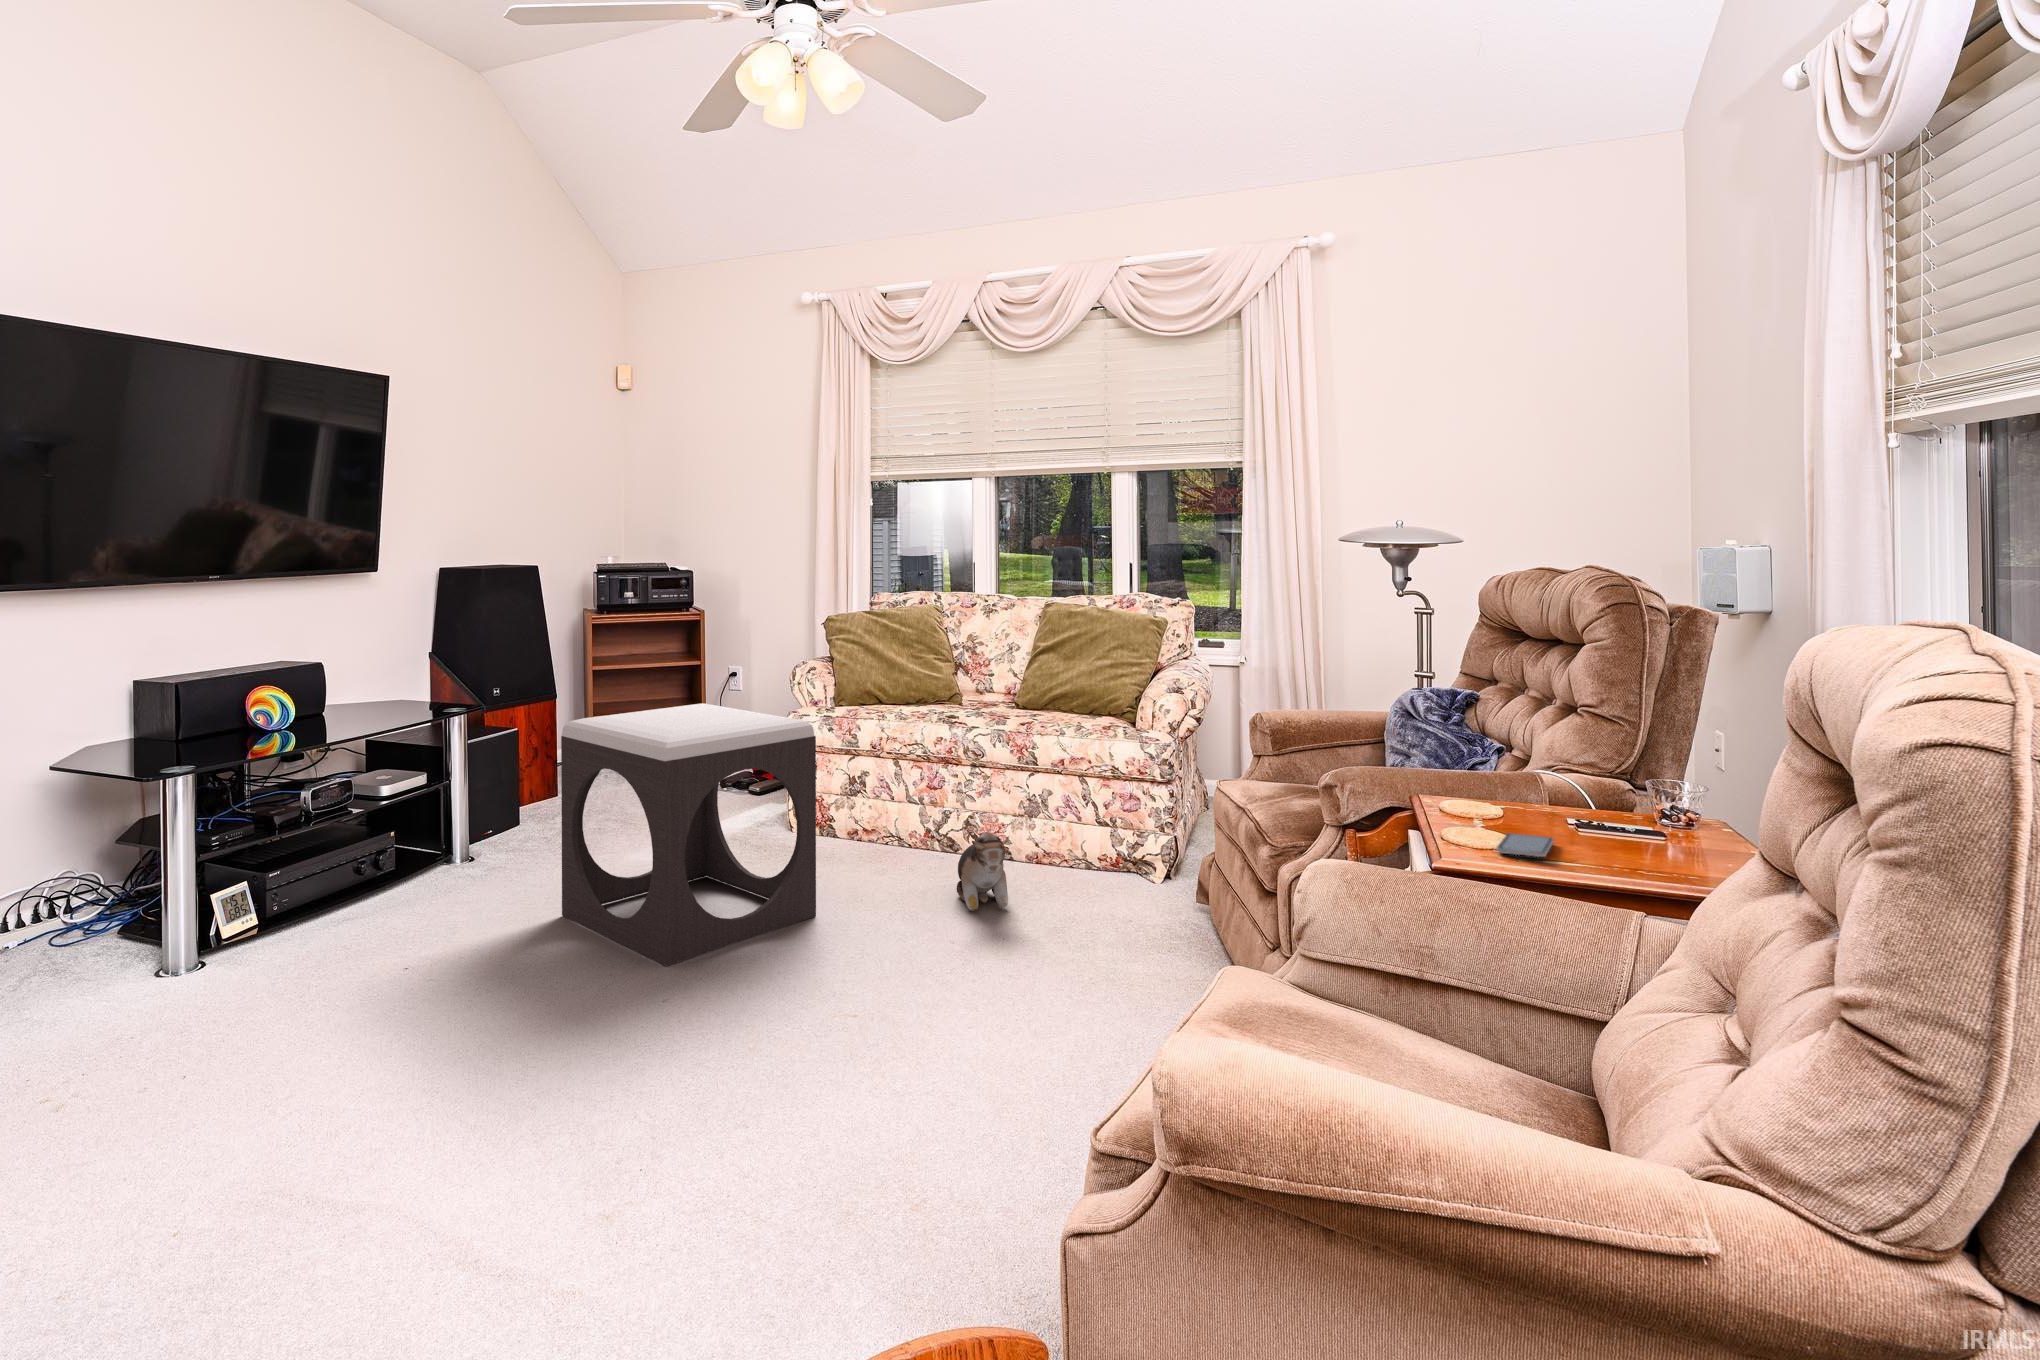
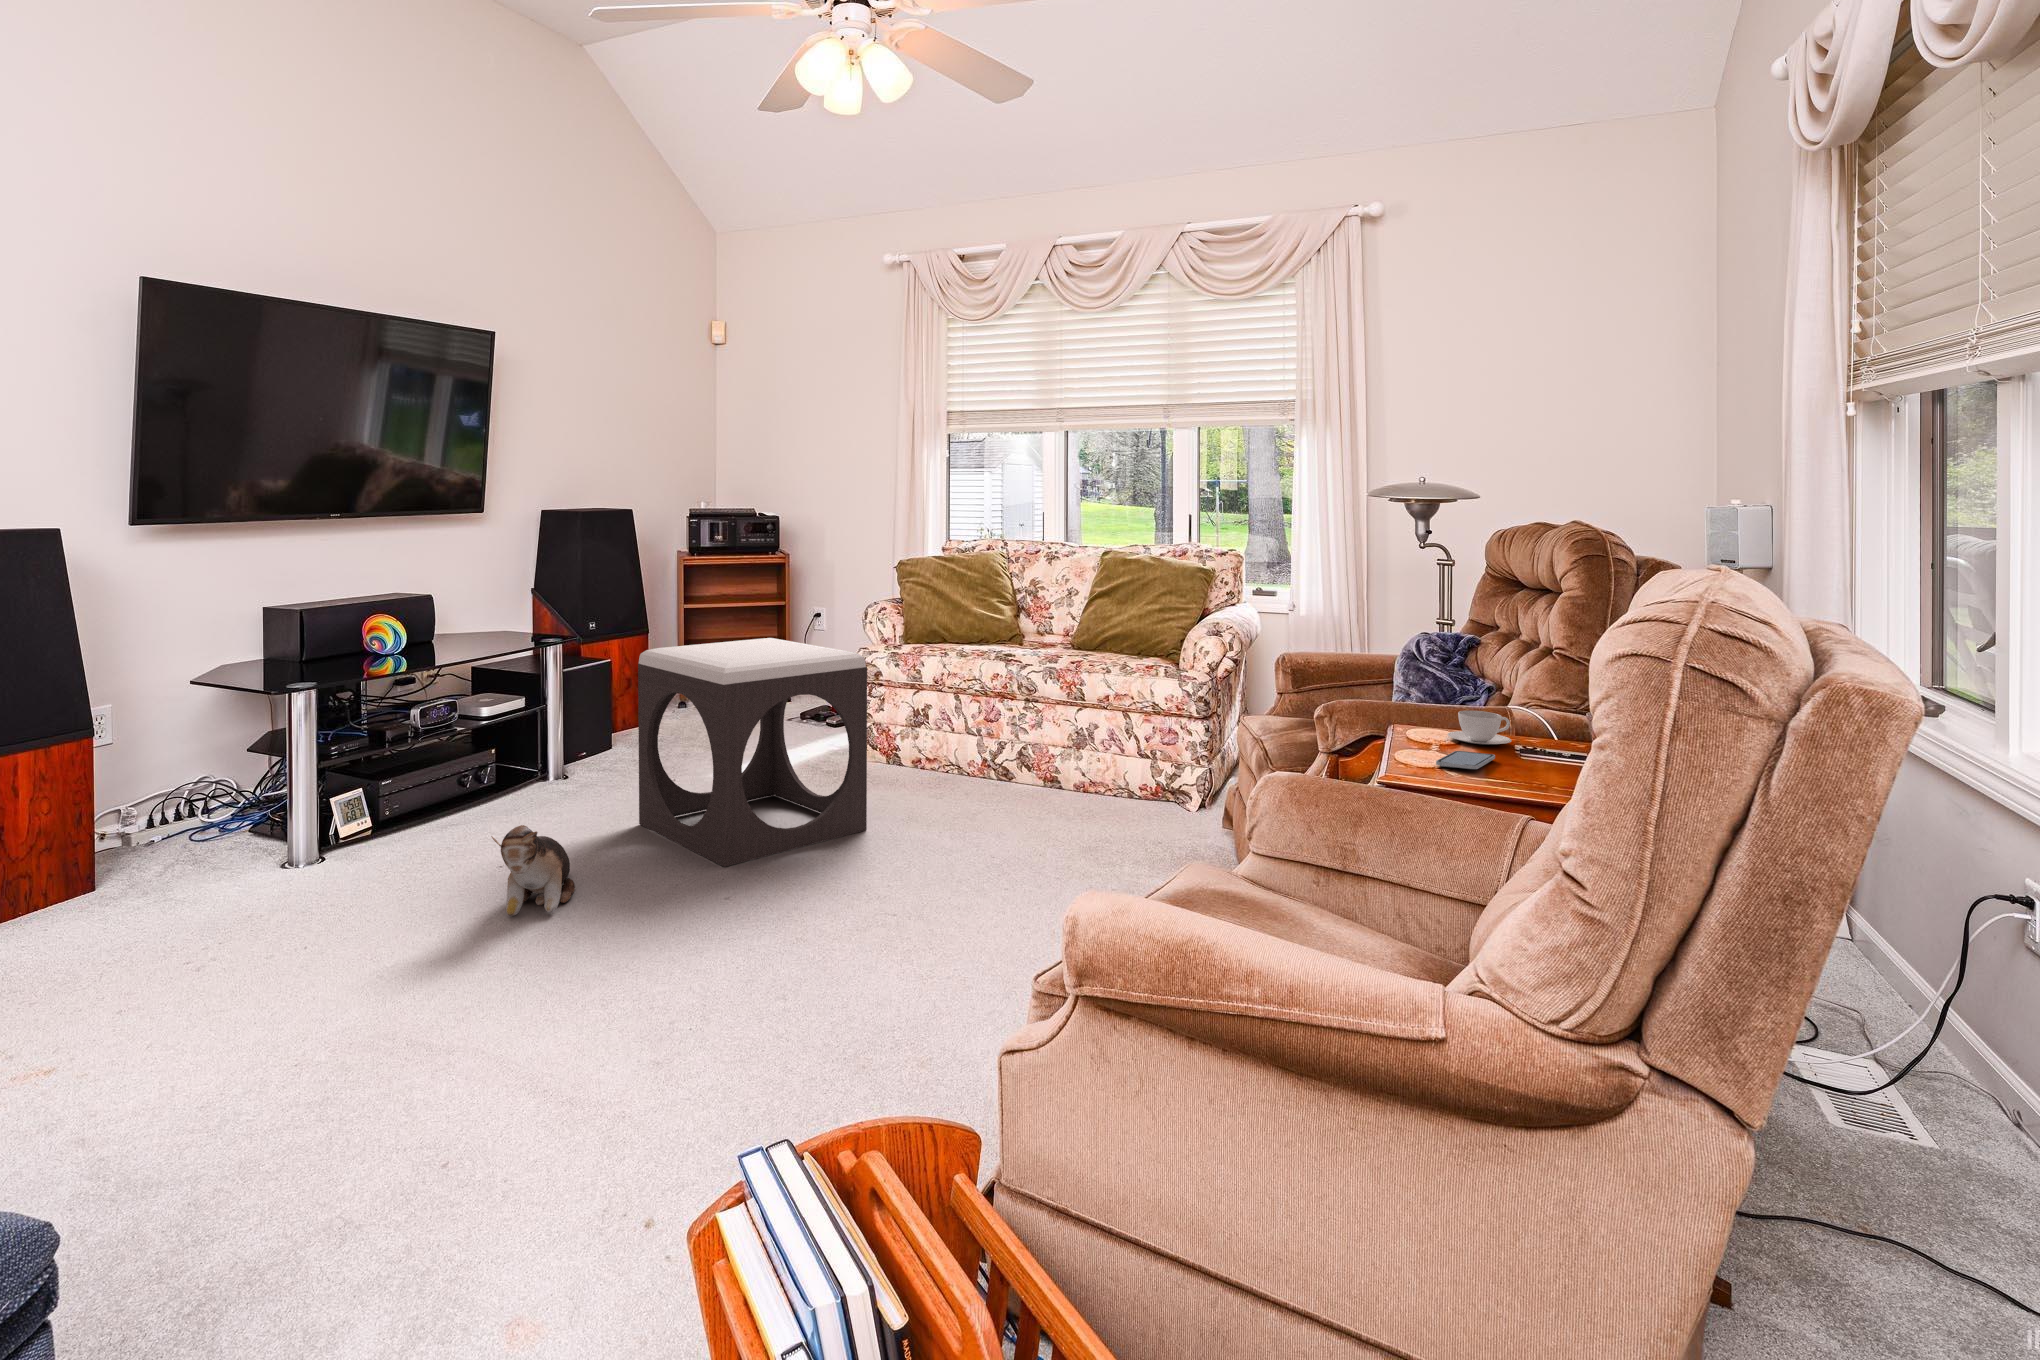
teacup: none [1487,786,1560,824] -> present [1447,711,1511,745]
plush toy: present [957,832,1009,911] -> present [491,825,575,916]

